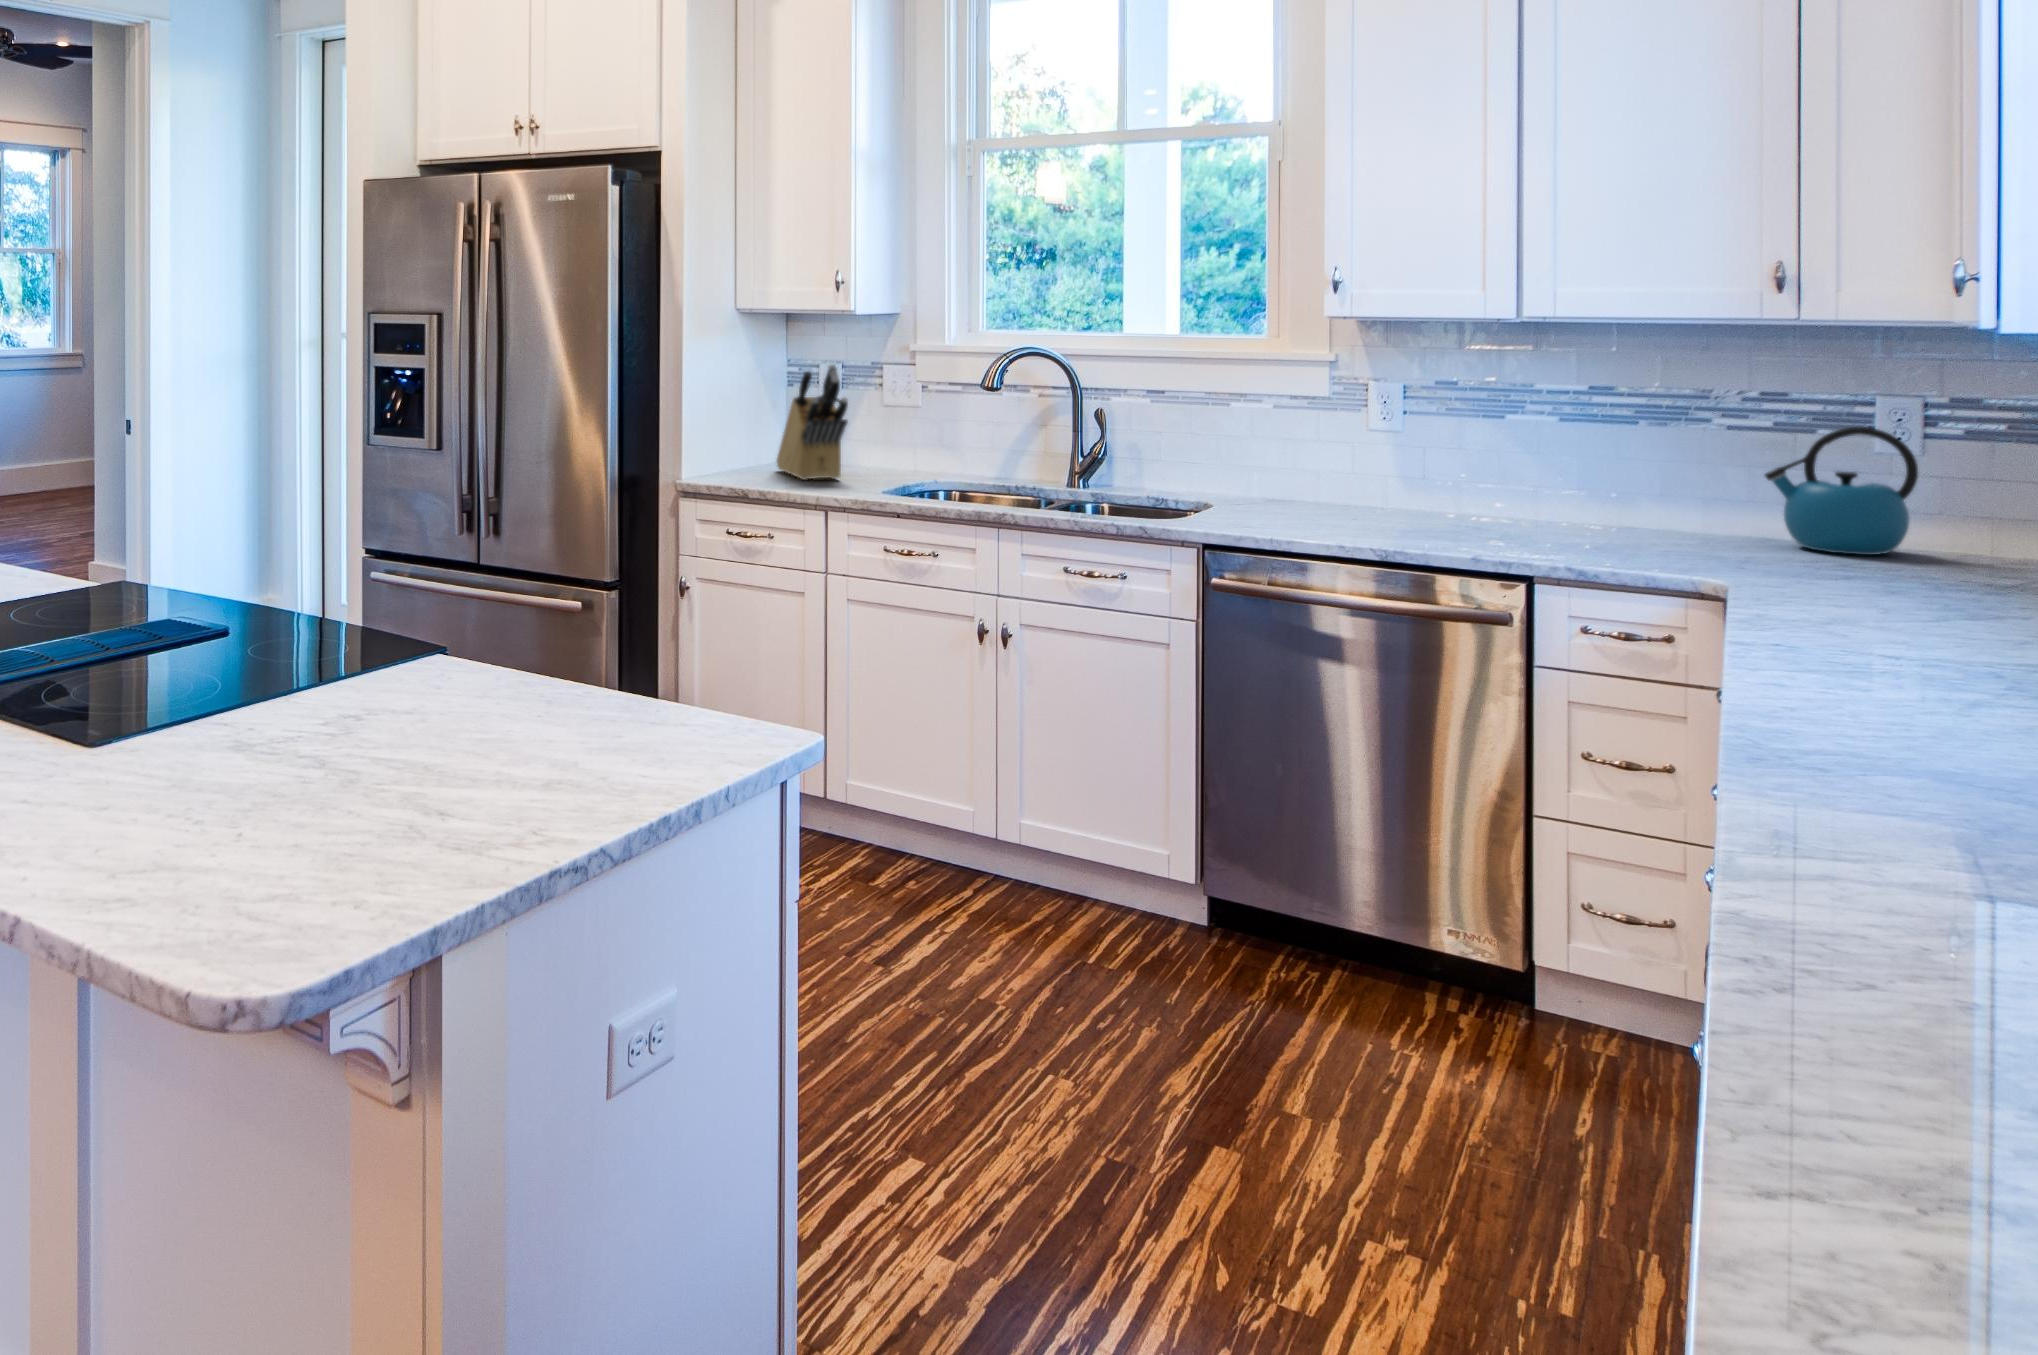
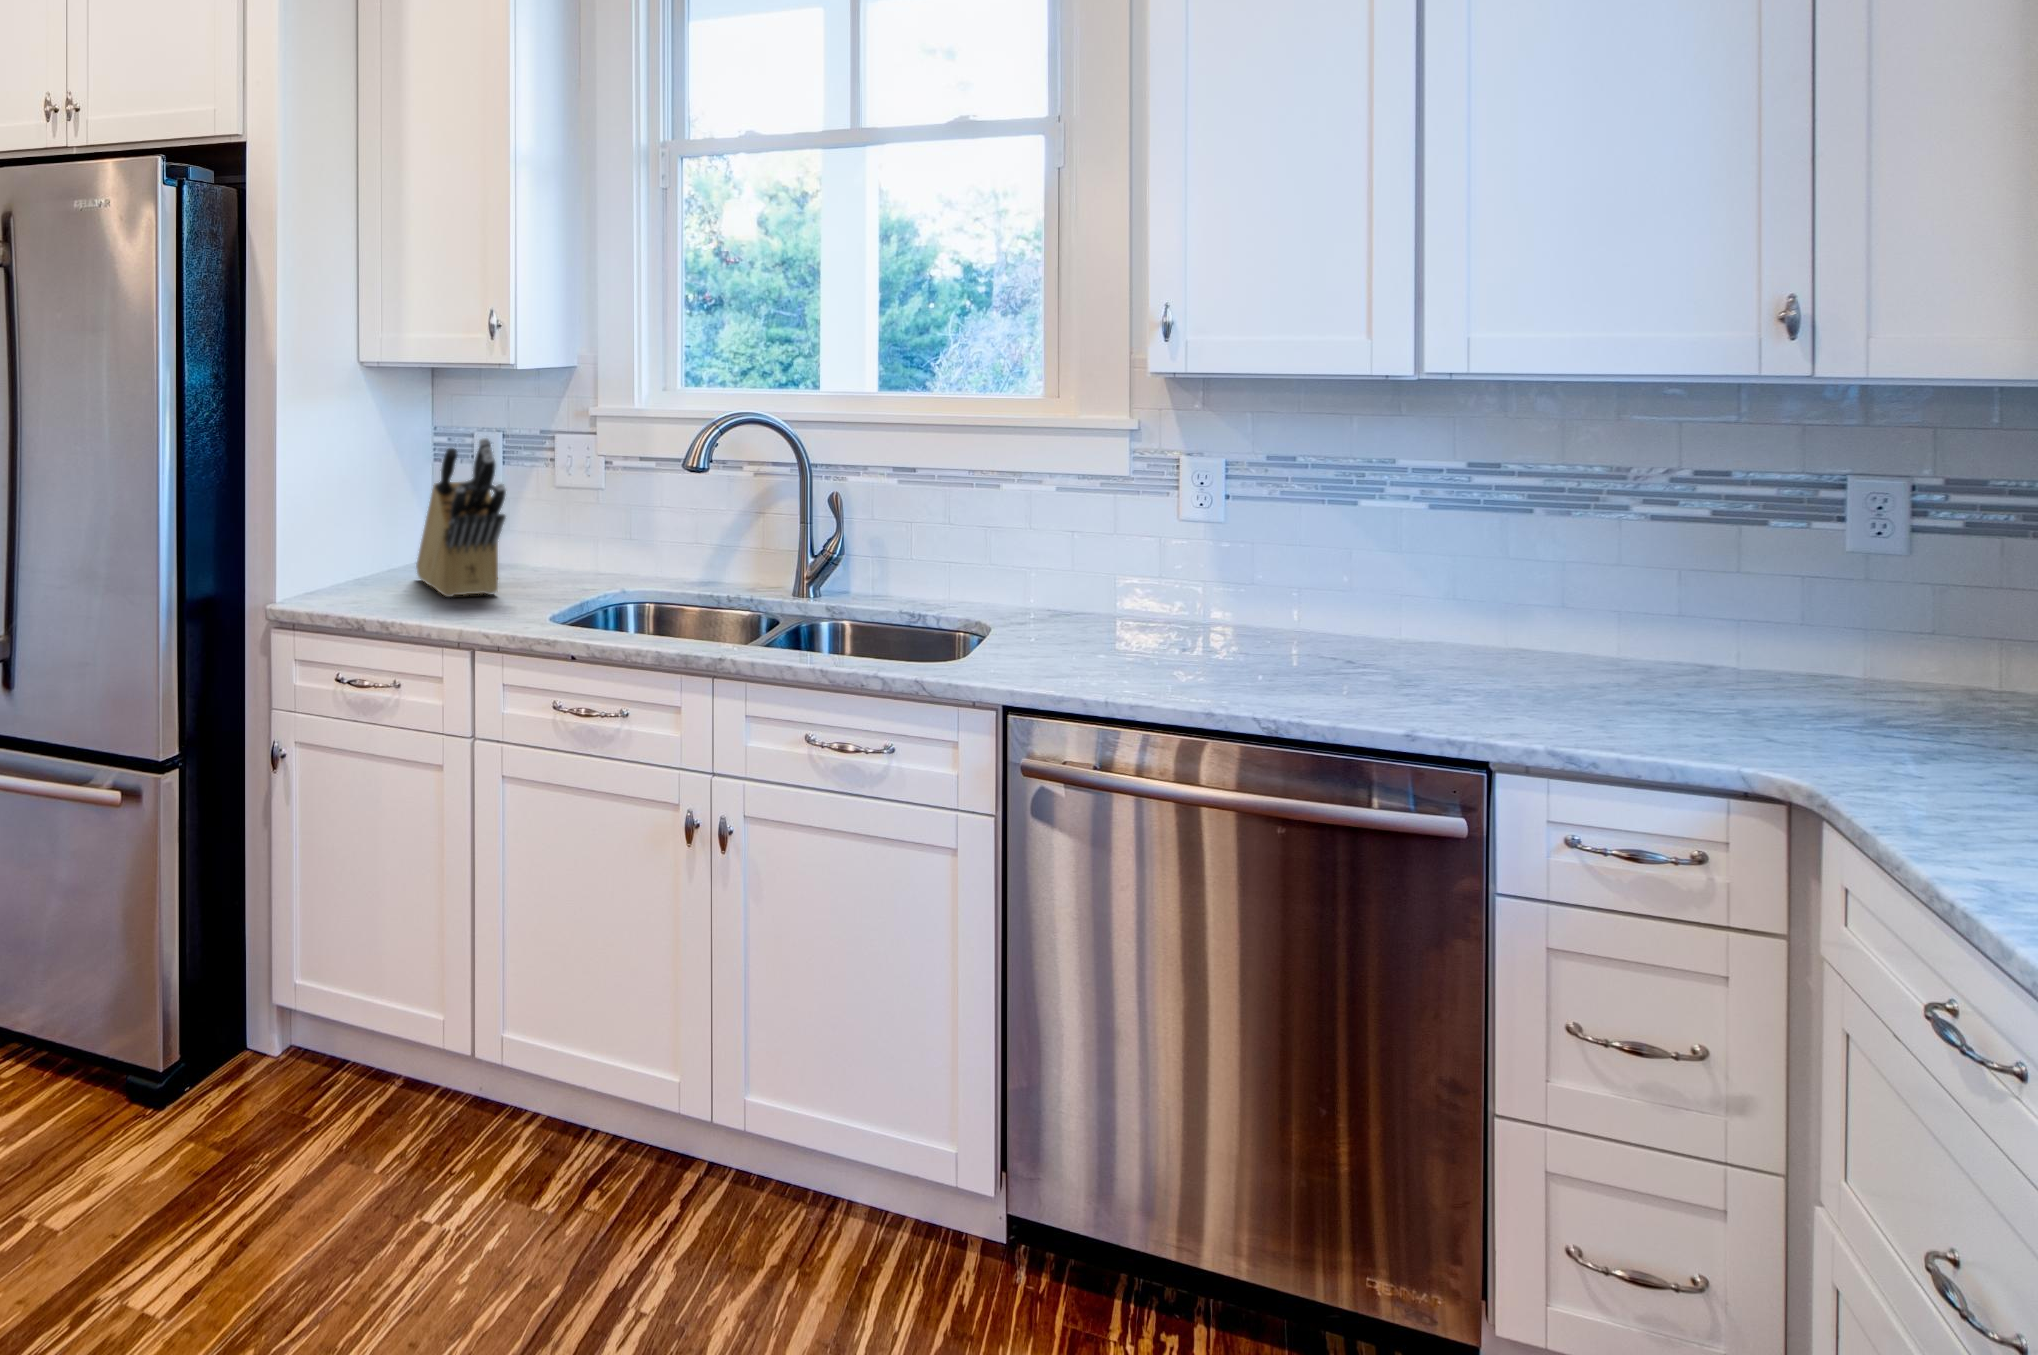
kettle: present [1765,427,1918,555] -> none [1709,519,1917,696]

